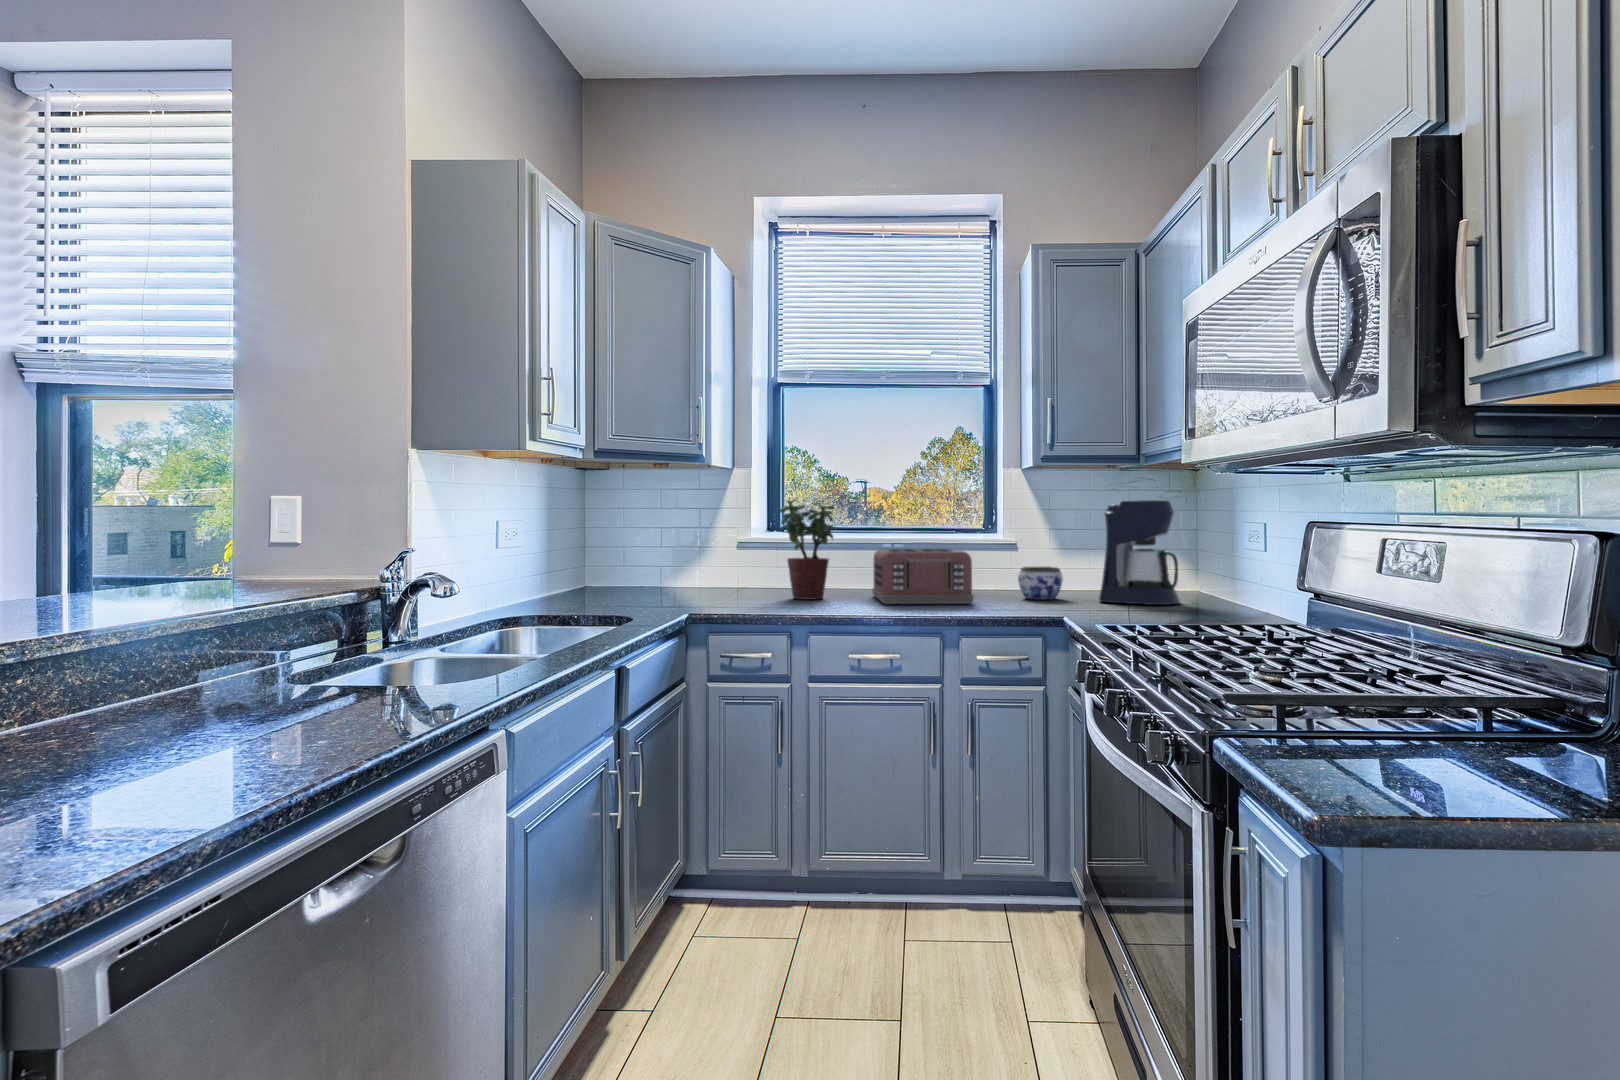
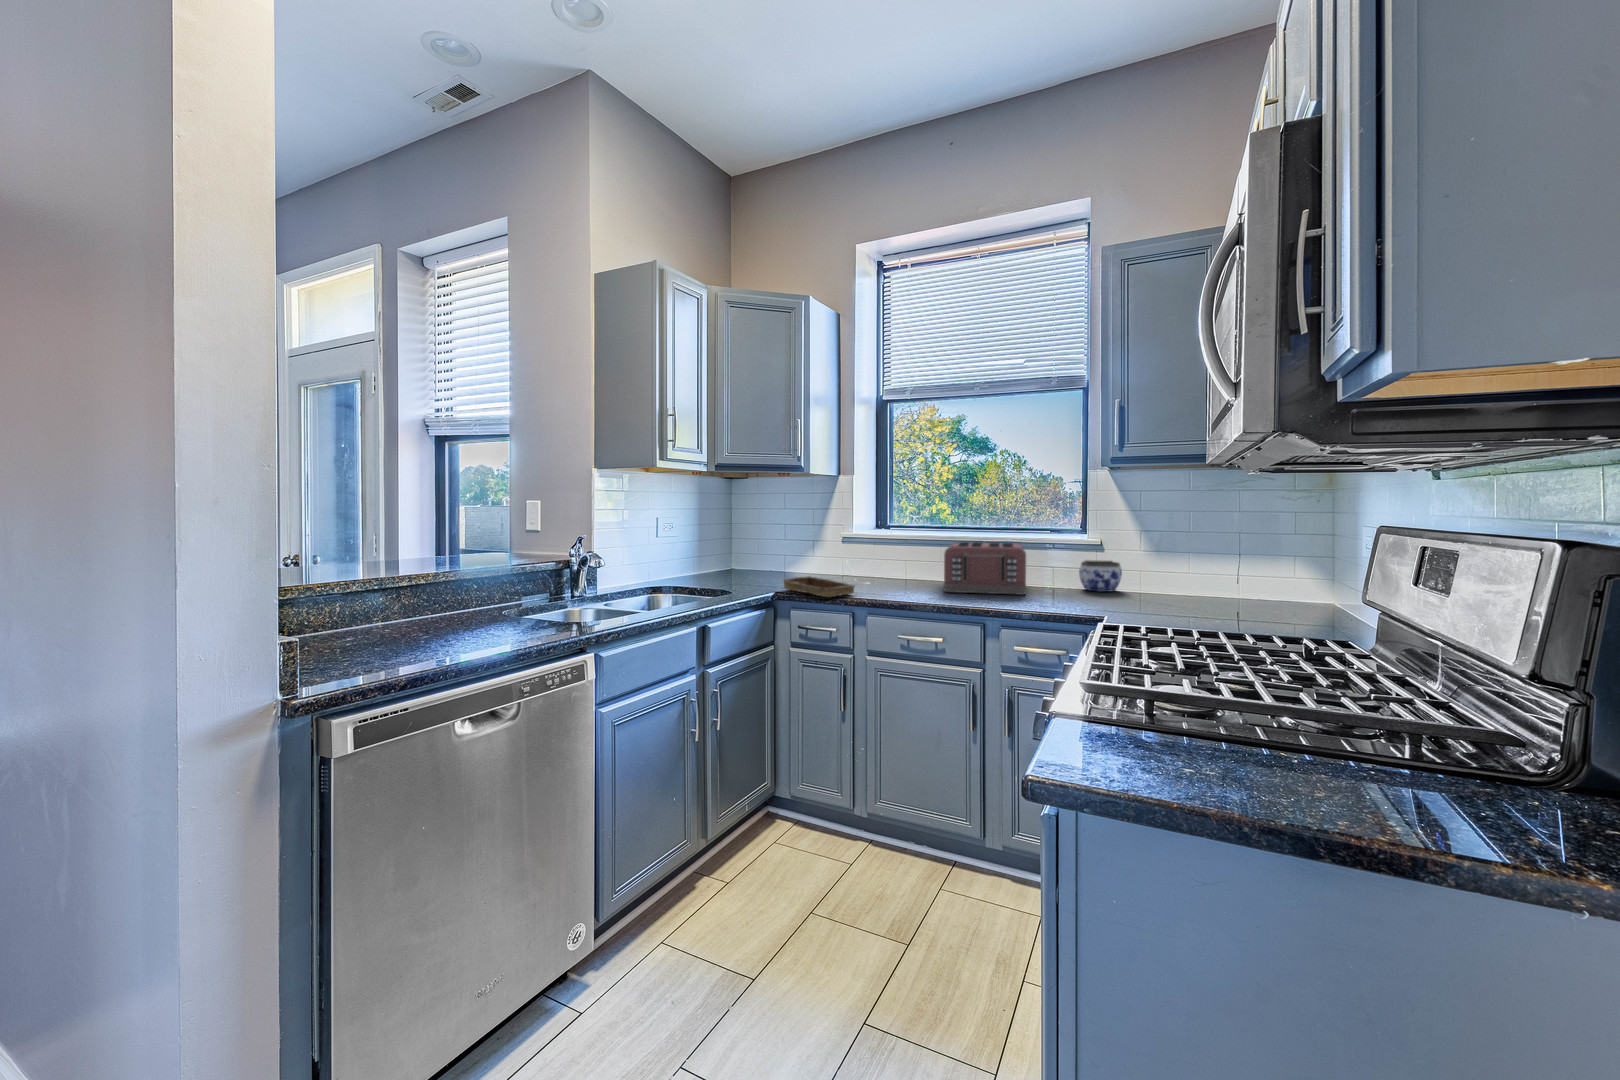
potted plant: present [779,499,835,600] -> none [864,500,915,584]
coffee maker: present [1099,500,1180,605] -> none [1154,501,1241,604]
tray: none [685,591,792,612] -> present [783,576,855,597]

